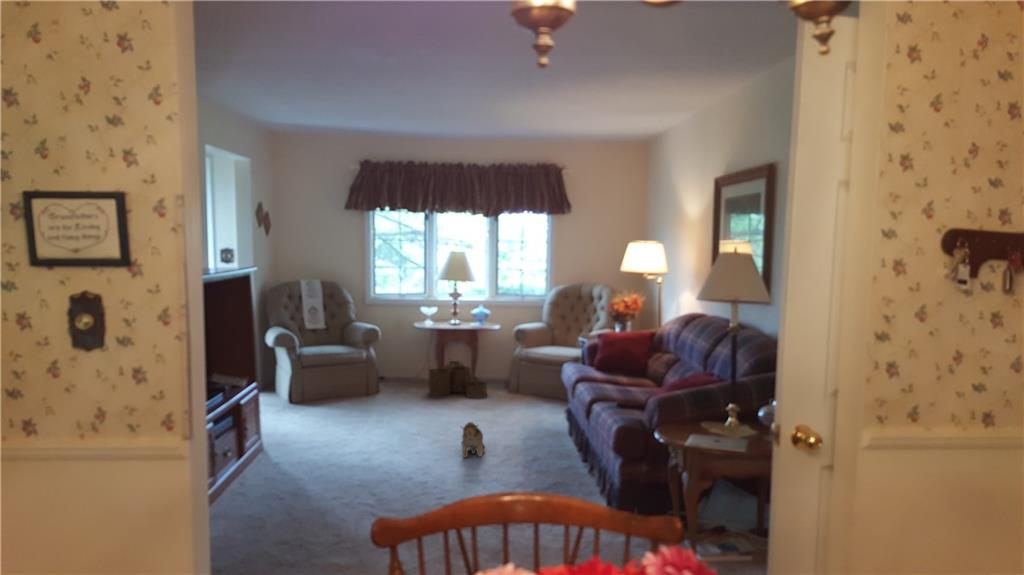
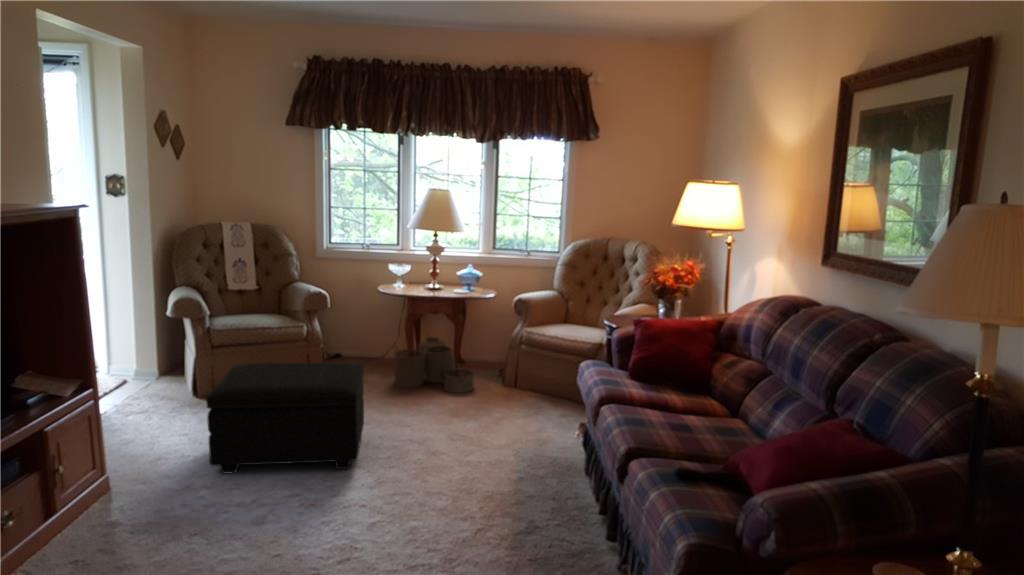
footstool: none [322,369,418,441] -> present [206,362,364,473]
plush toy: present [462,422,485,457] -> none [412,466,455,520]

